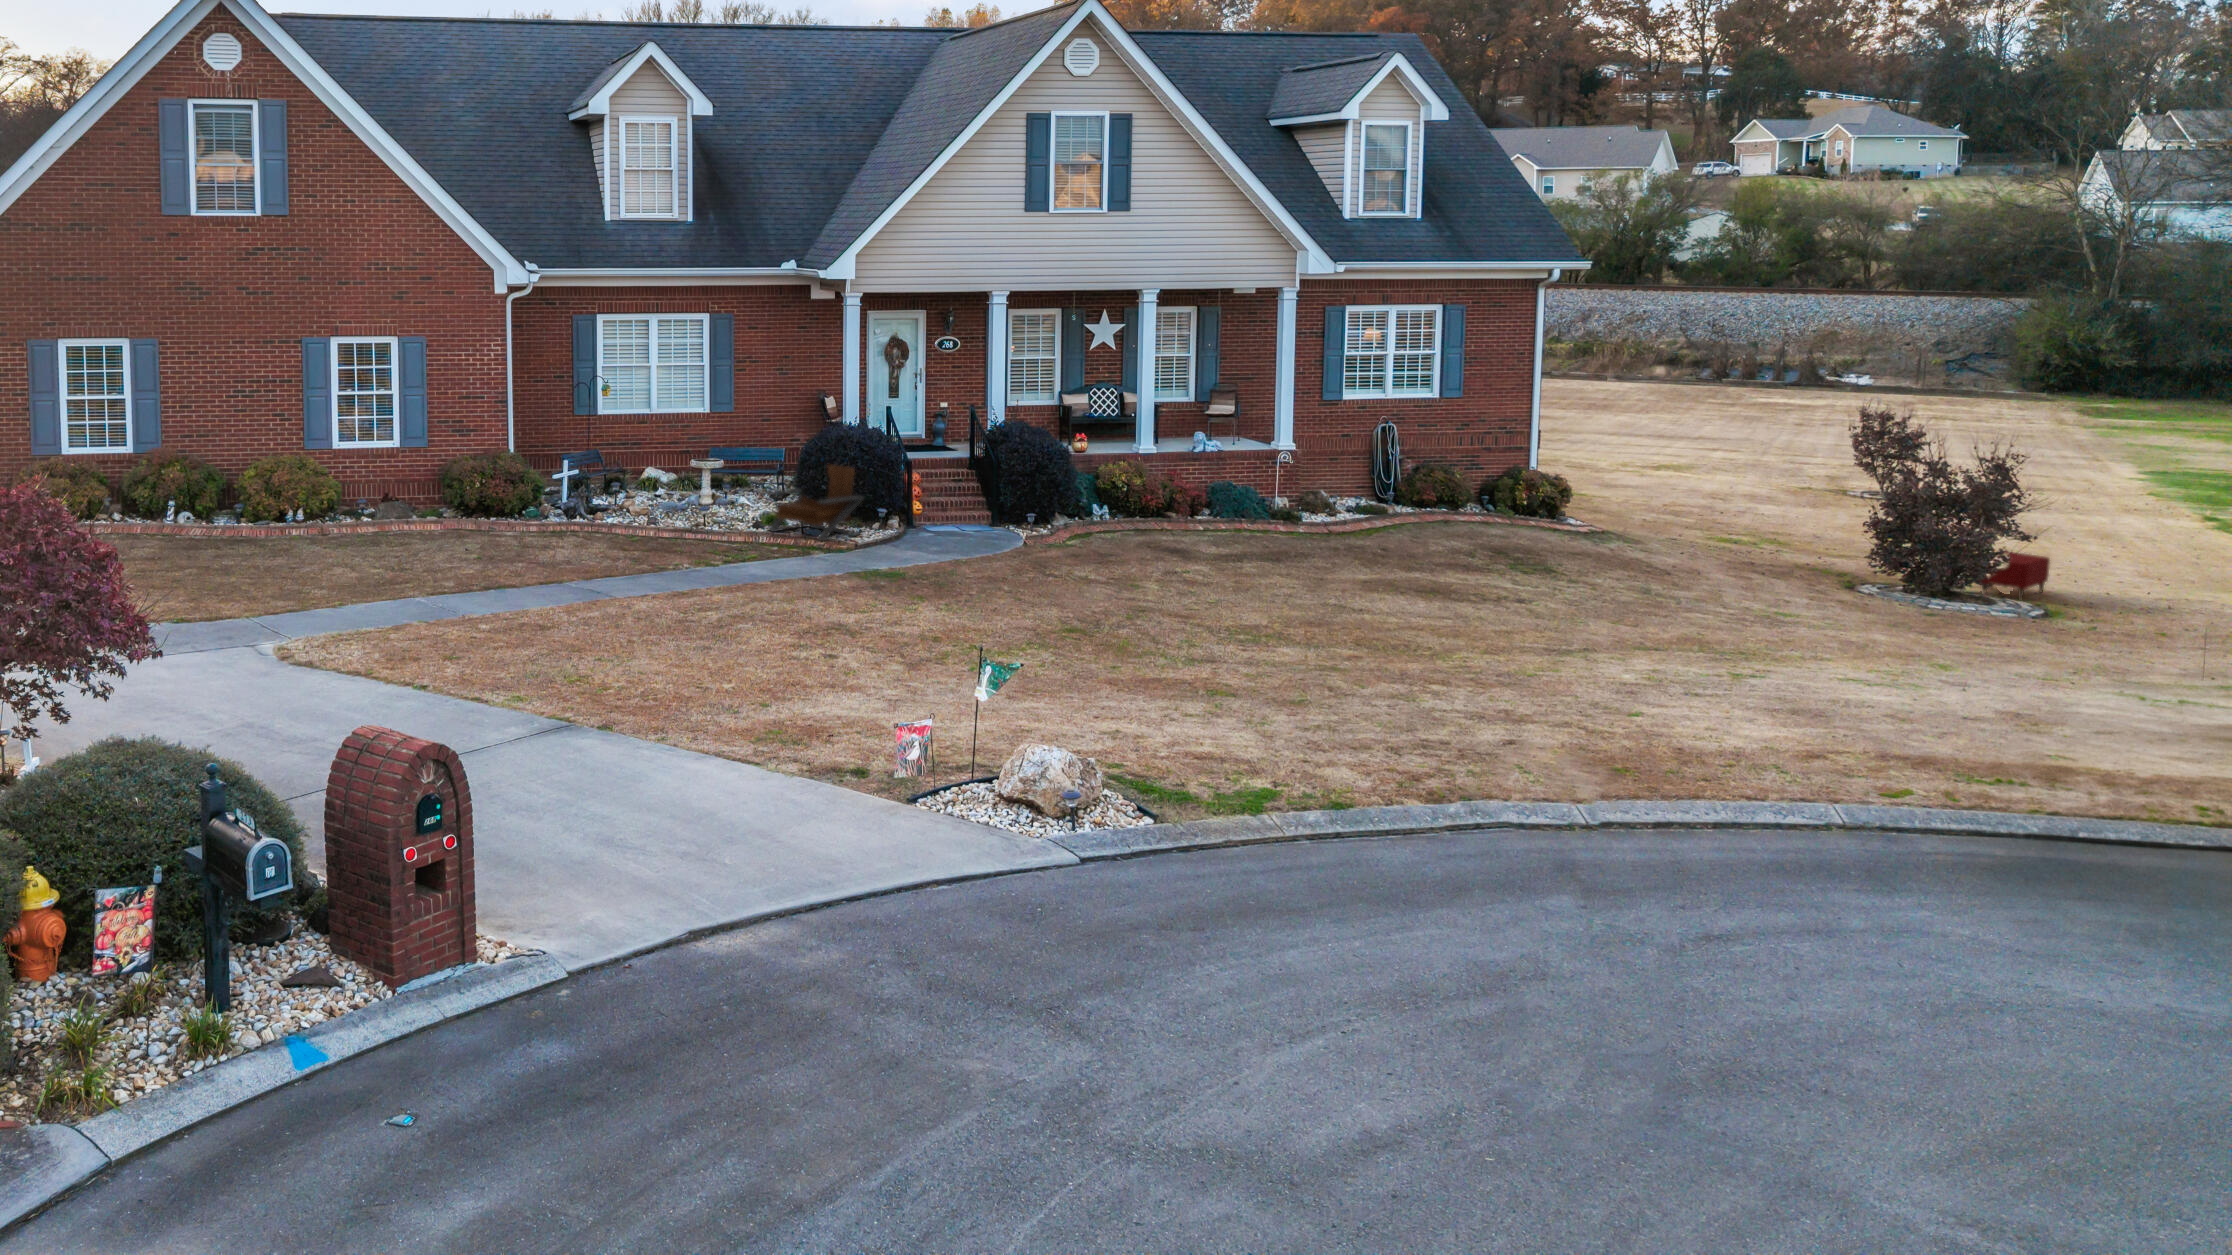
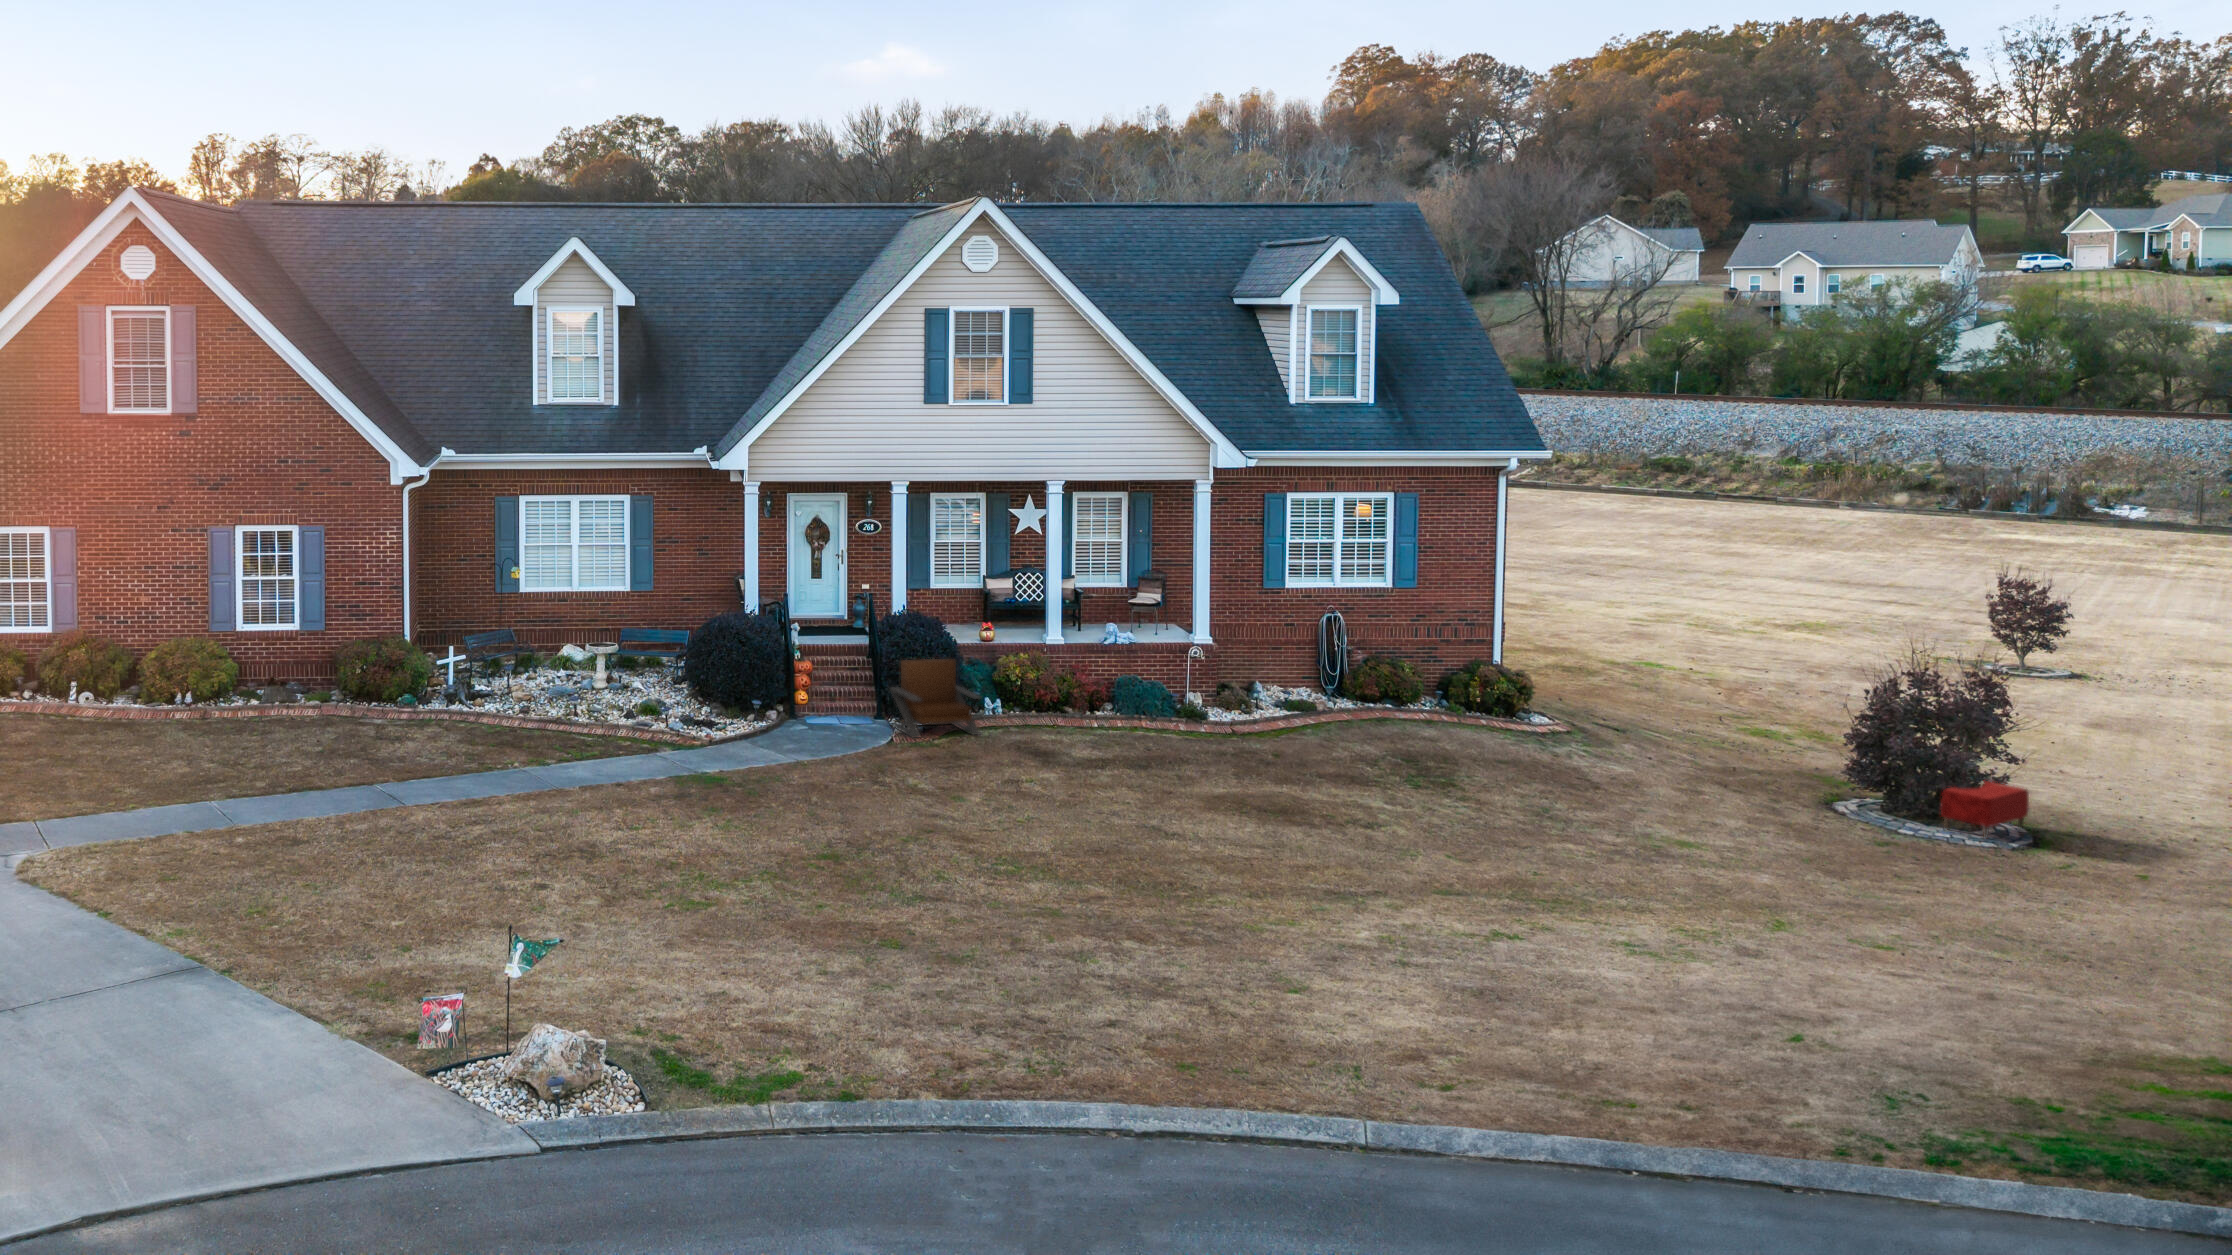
lounge chair: present [768,465,863,541] -> present [890,659,980,738]

